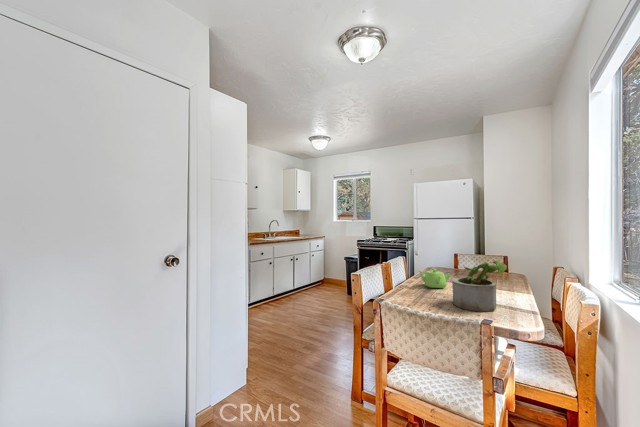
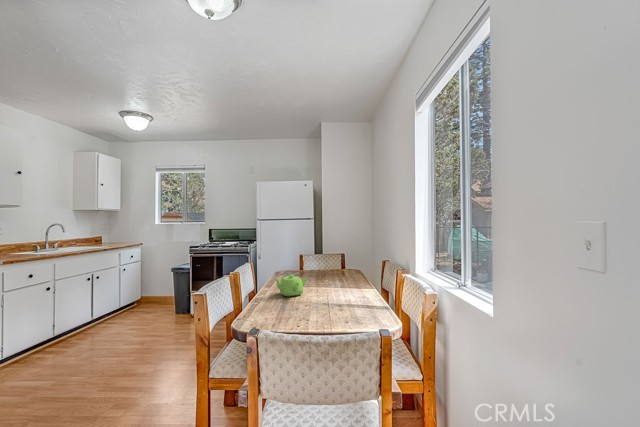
potted plant: present [452,261,507,312] -> none [316,261,366,317]

